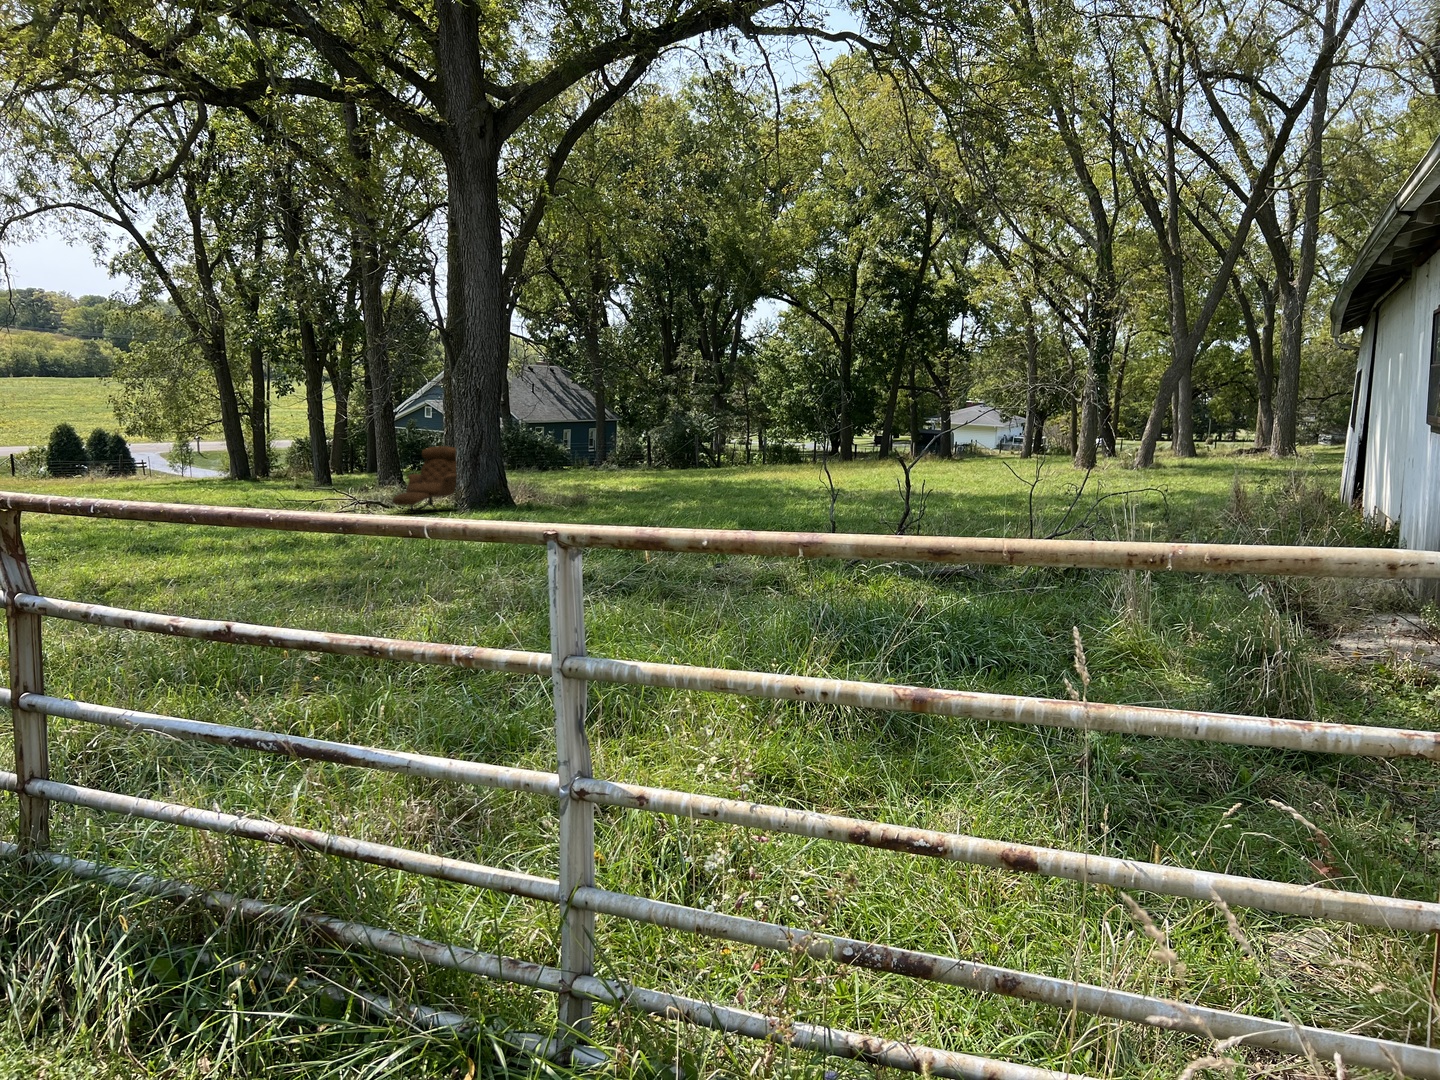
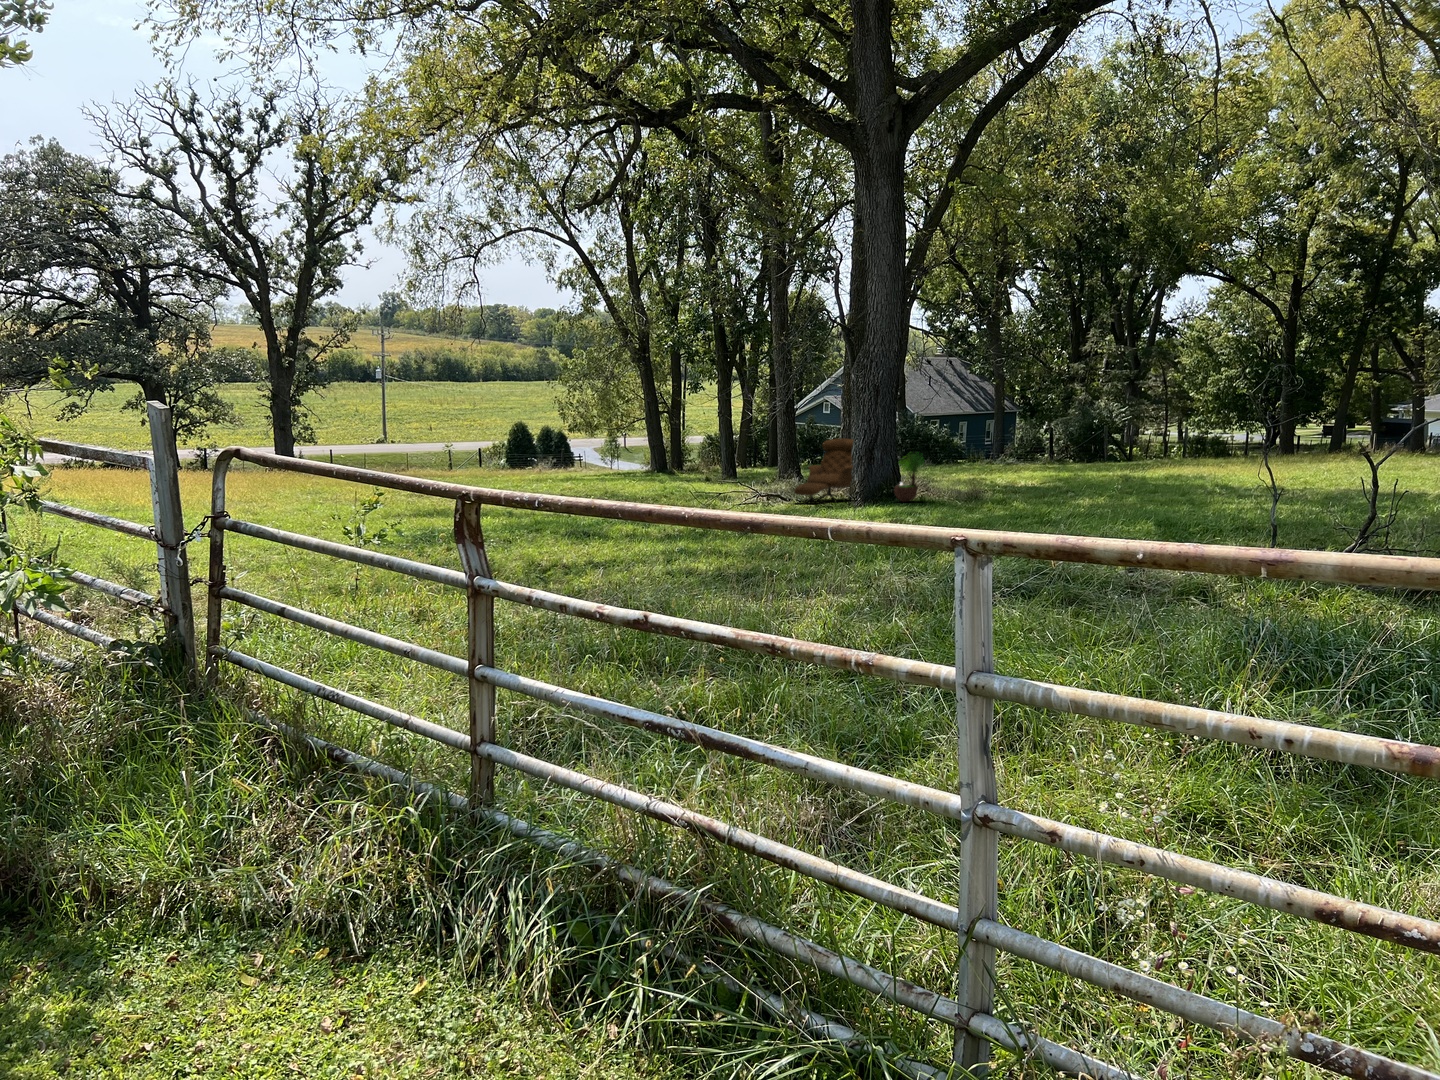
potted tree: none [498,457,528,510] -> present [894,454,924,502]

